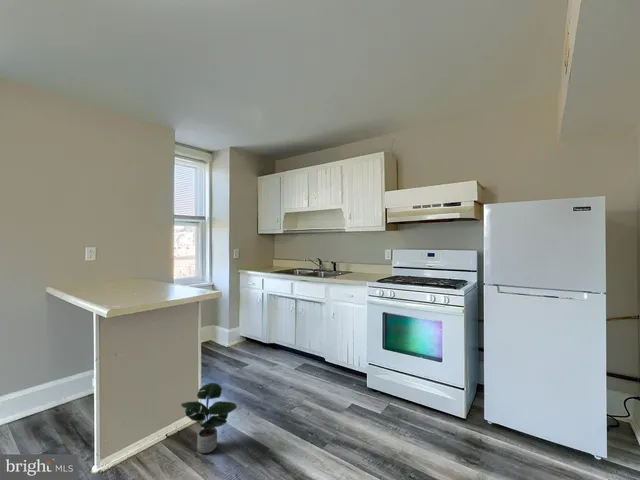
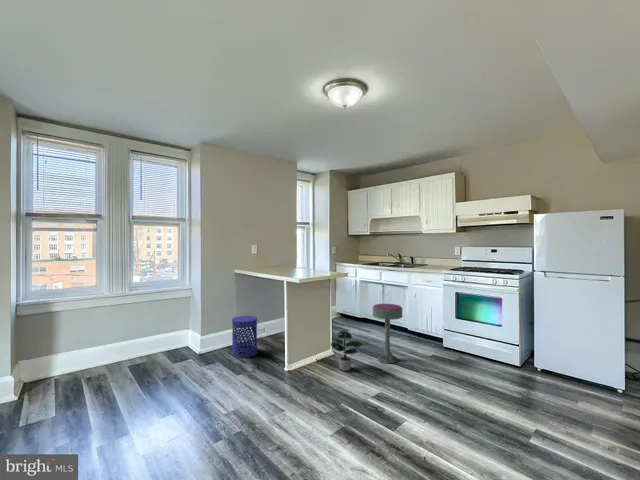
bar stool: none [261,334,305,428] -> present [373,304,403,363]
waste bin: none [26,361,79,437] -> present [232,316,257,358]

